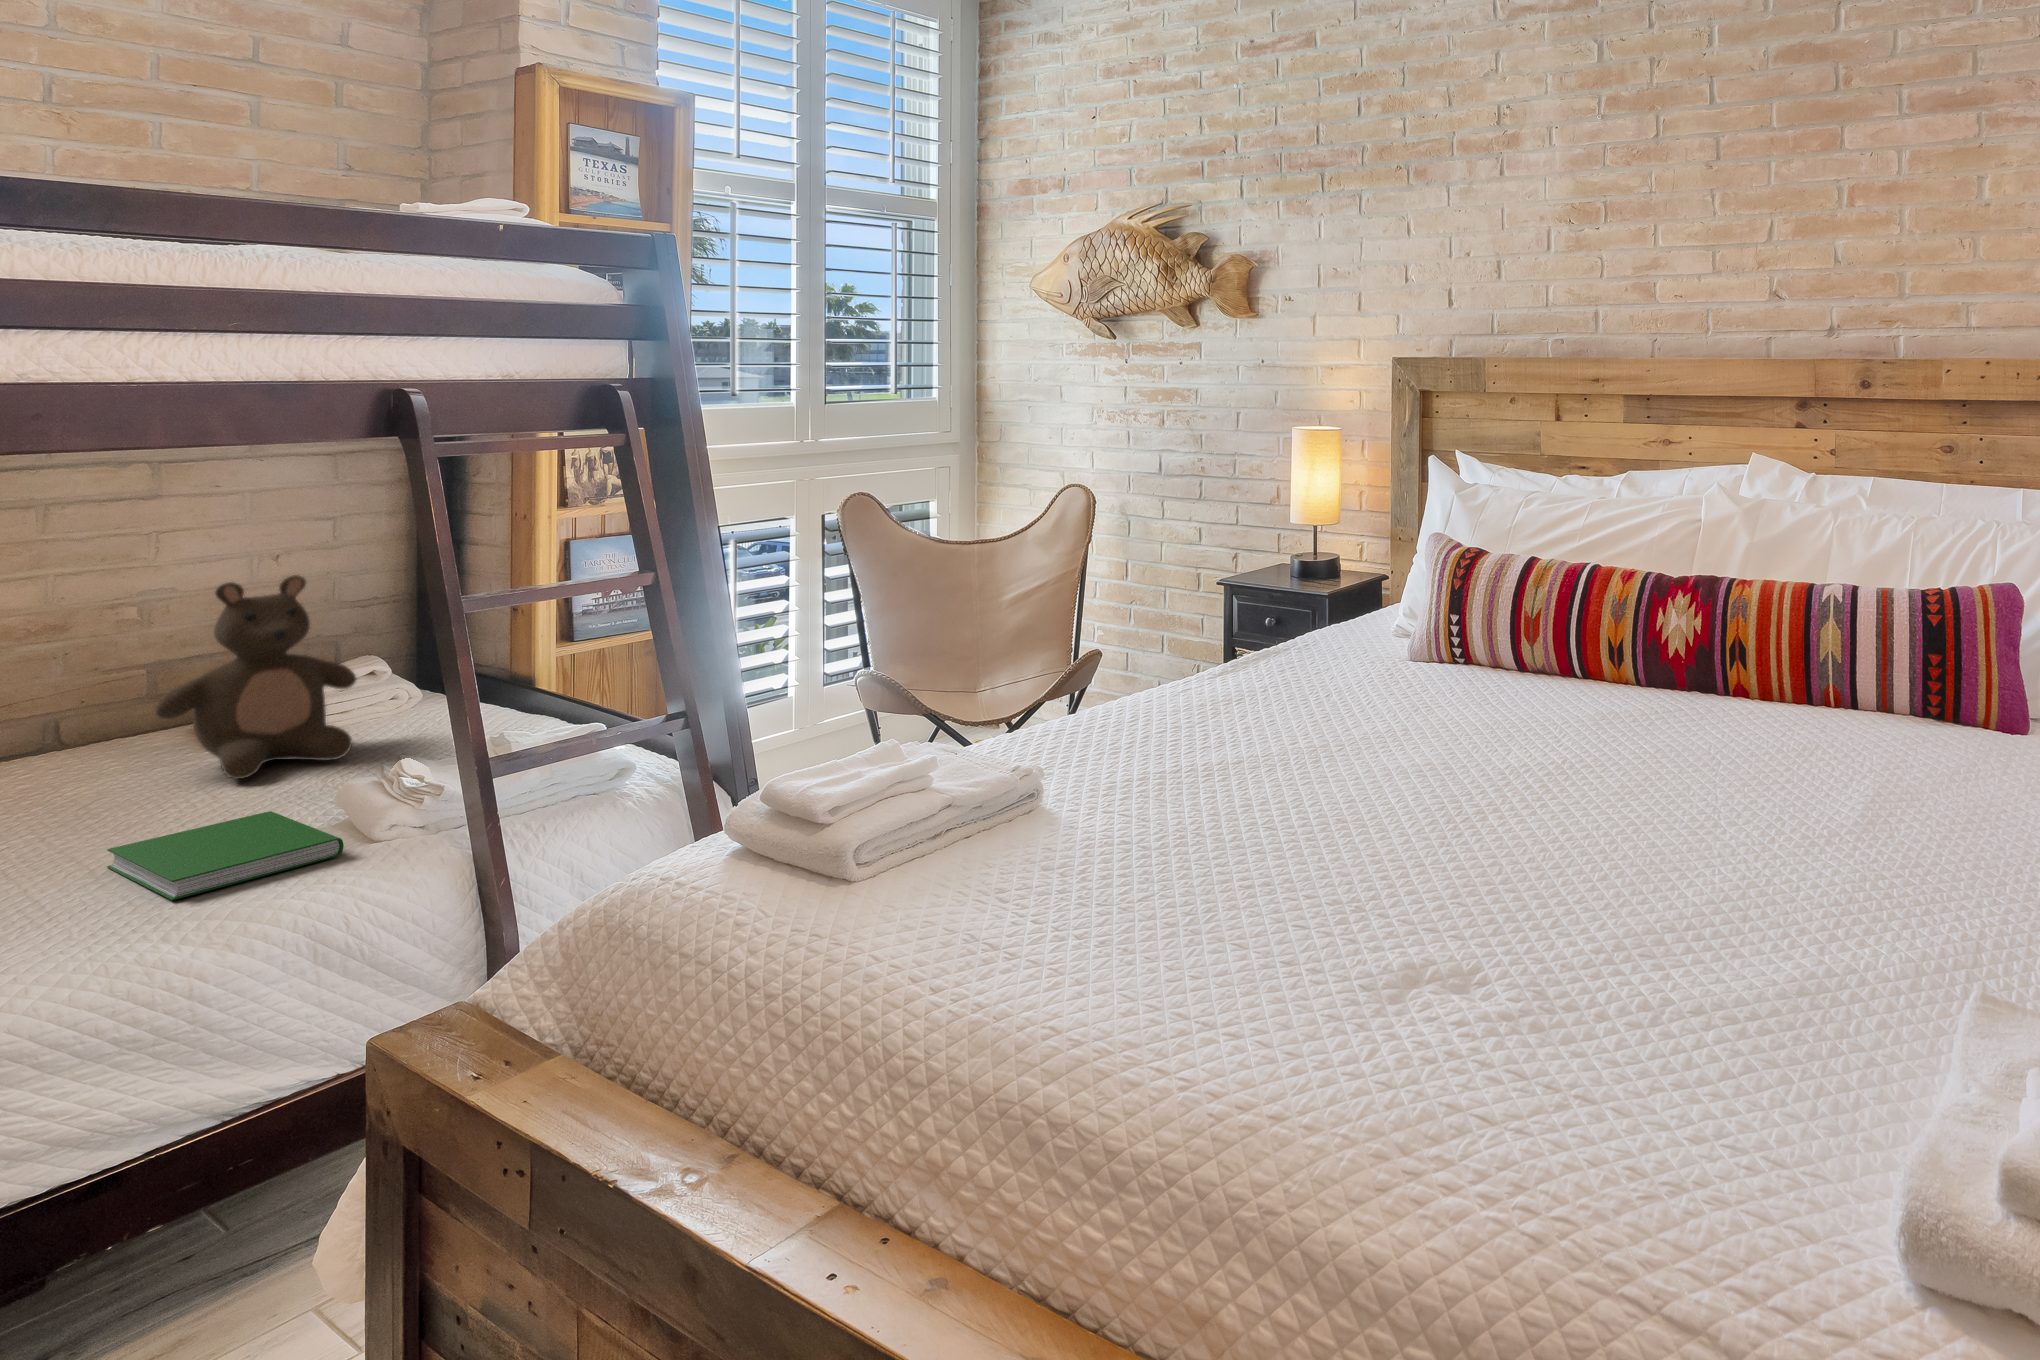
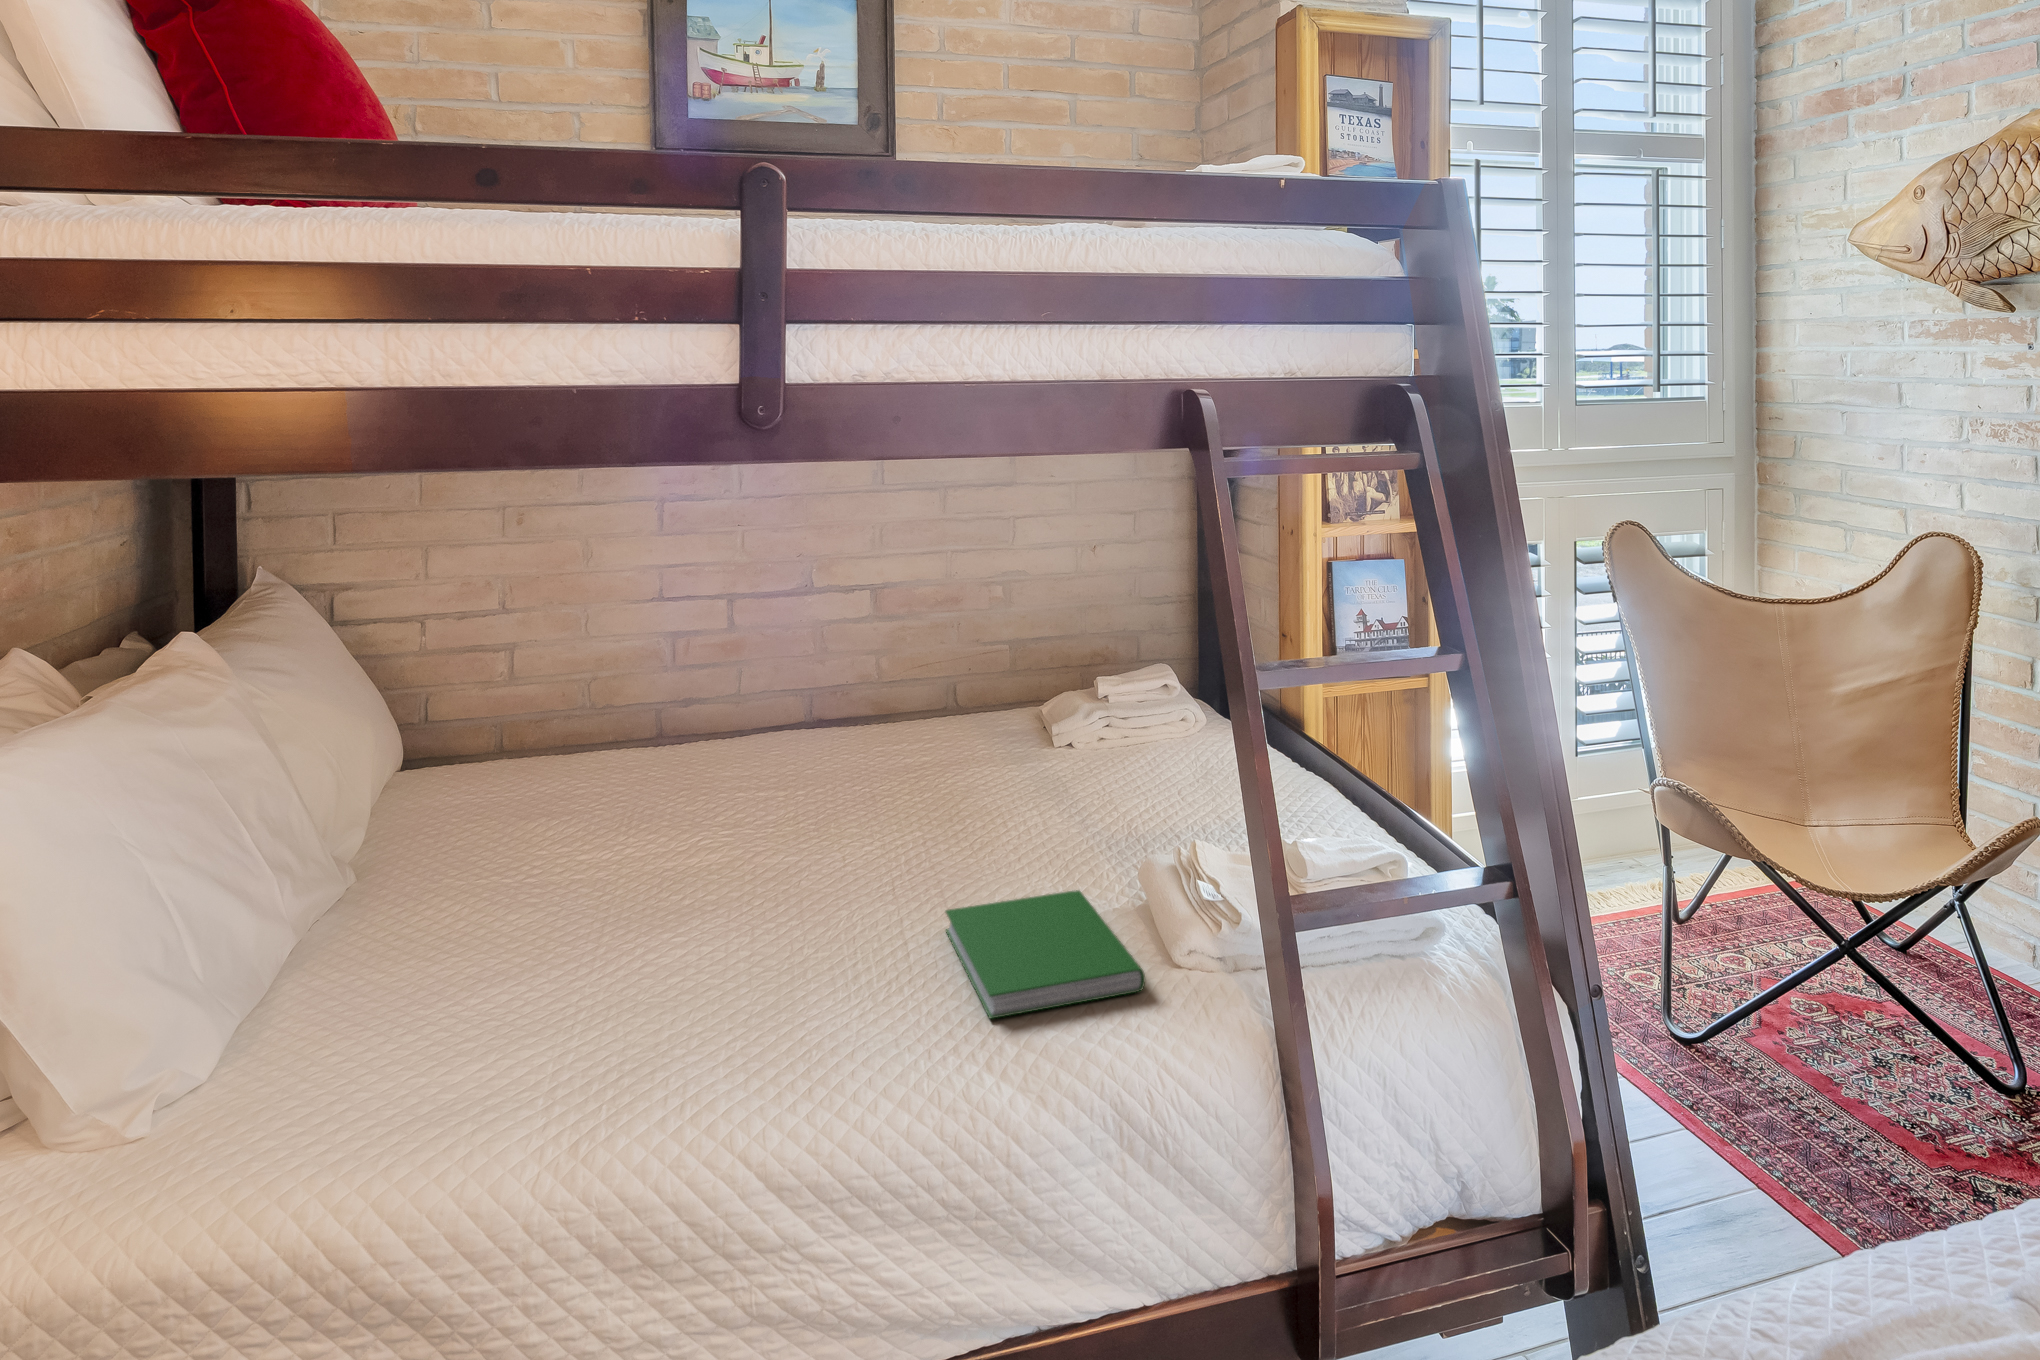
stuffed bear: present [156,575,357,779] -> none [993,592,1150,819]

